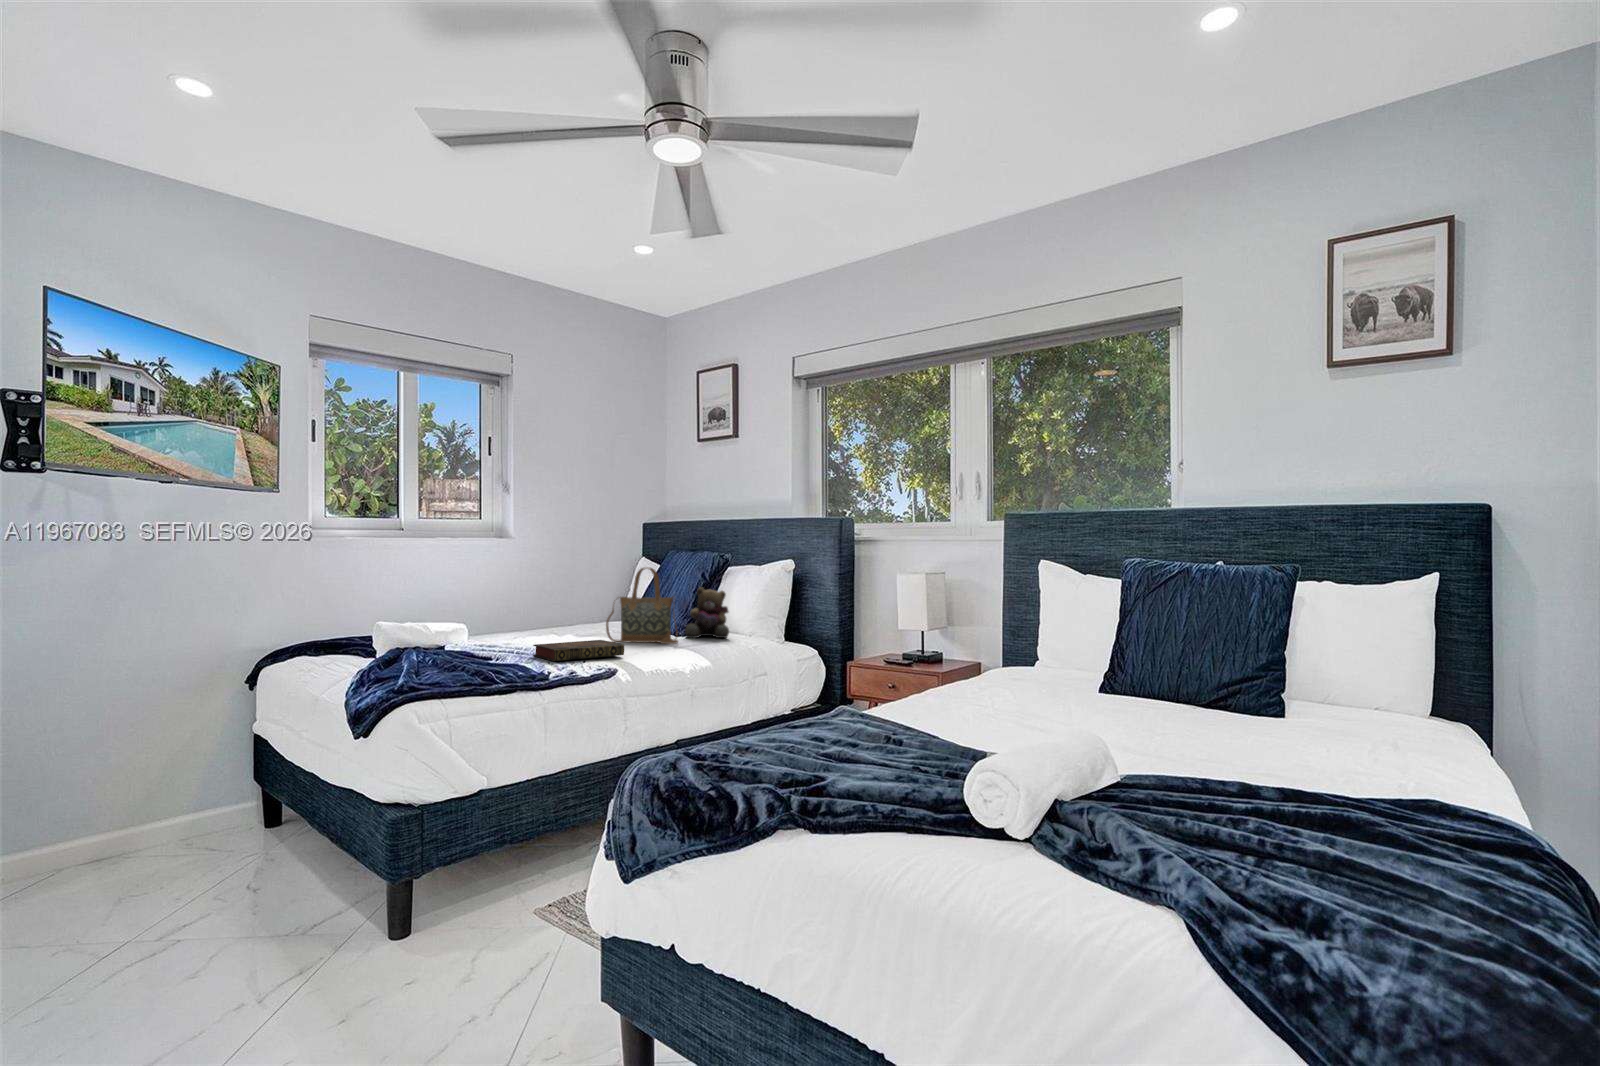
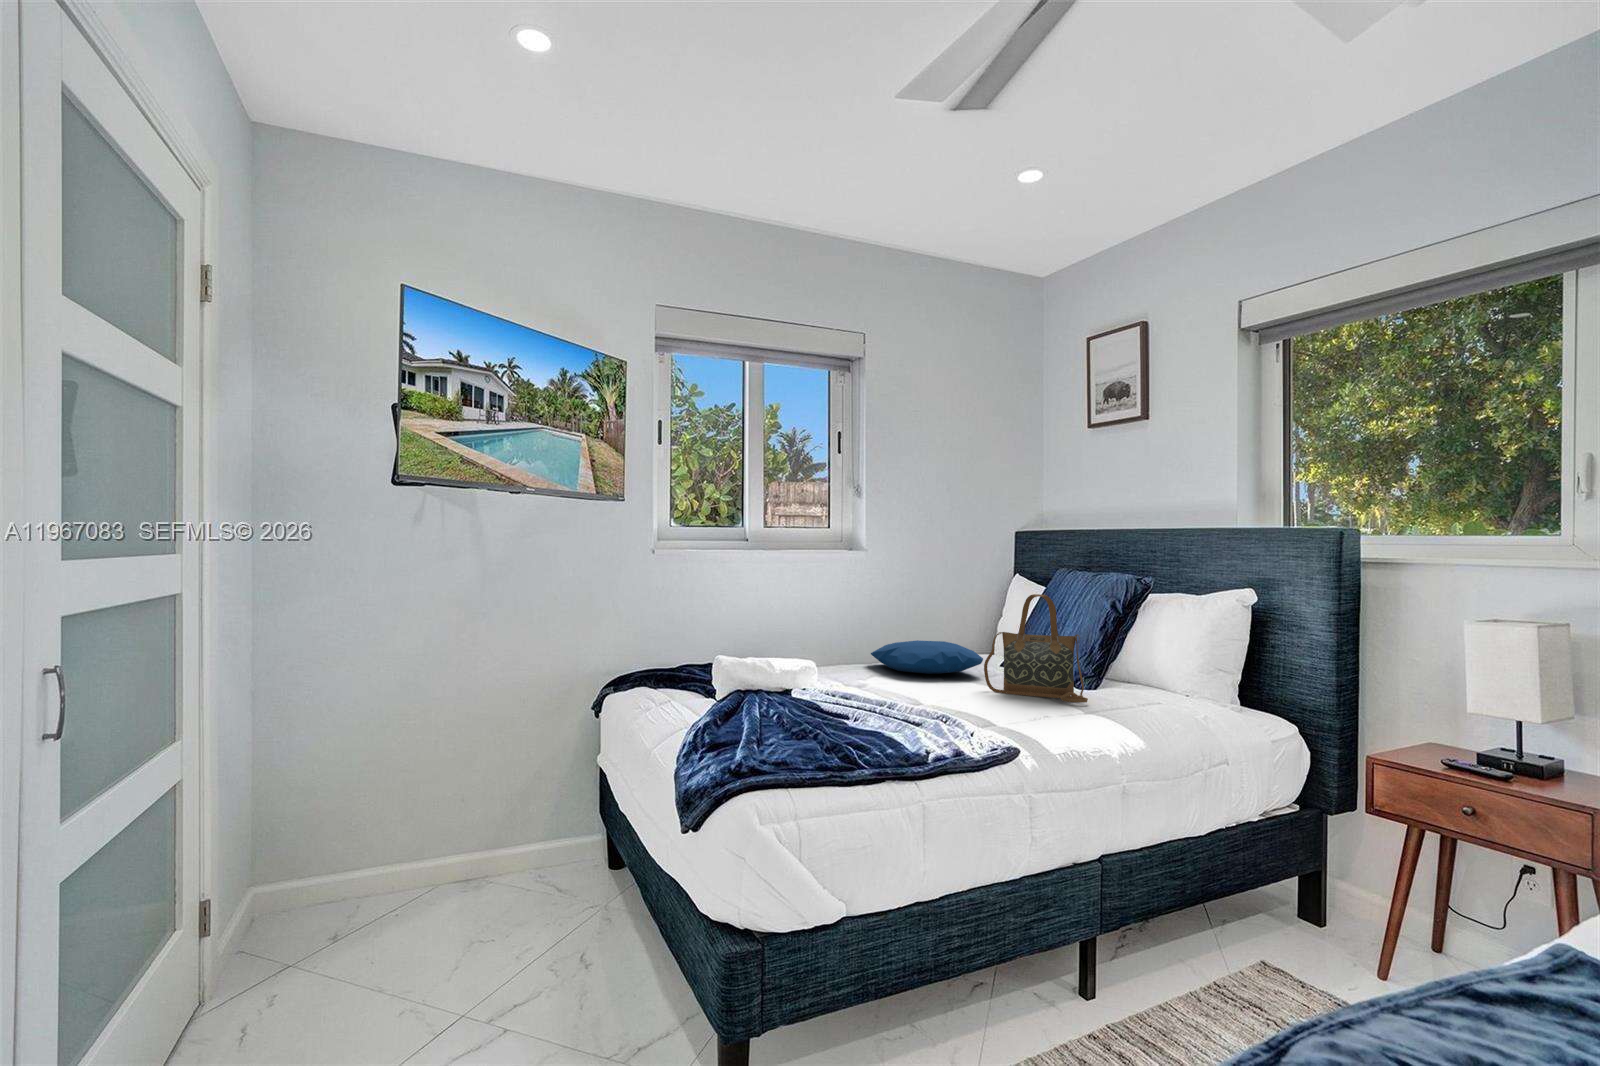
teddy bear: present [685,587,729,638] -> none [1089,621,1154,694]
pillow: none [517,608,609,634] -> present [871,640,983,674]
book: present [533,640,624,661] -> none [899,696,1023,729]

